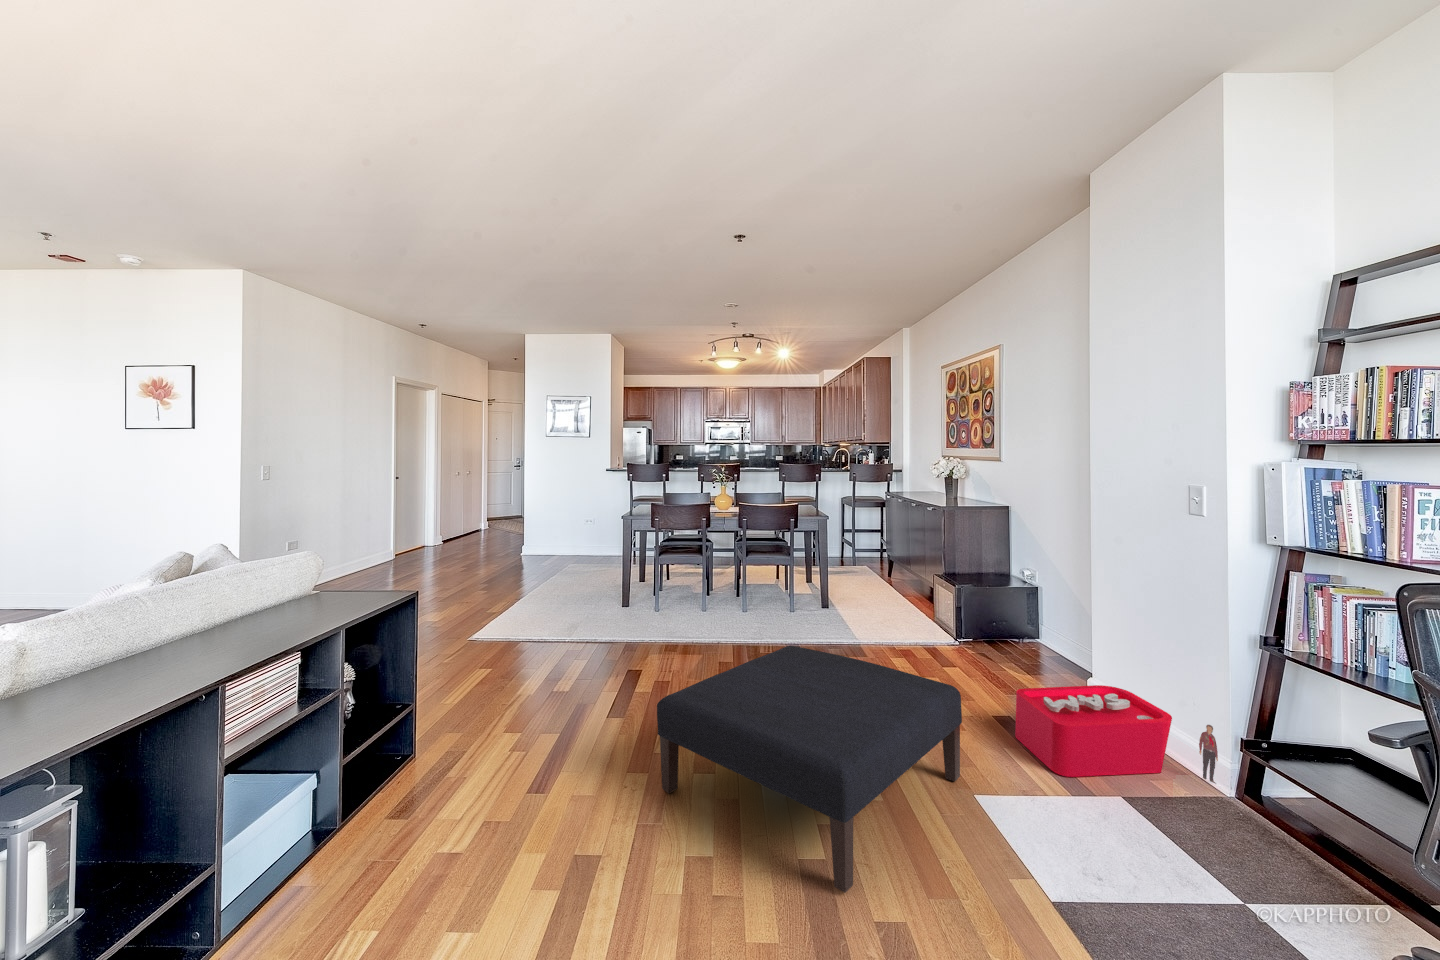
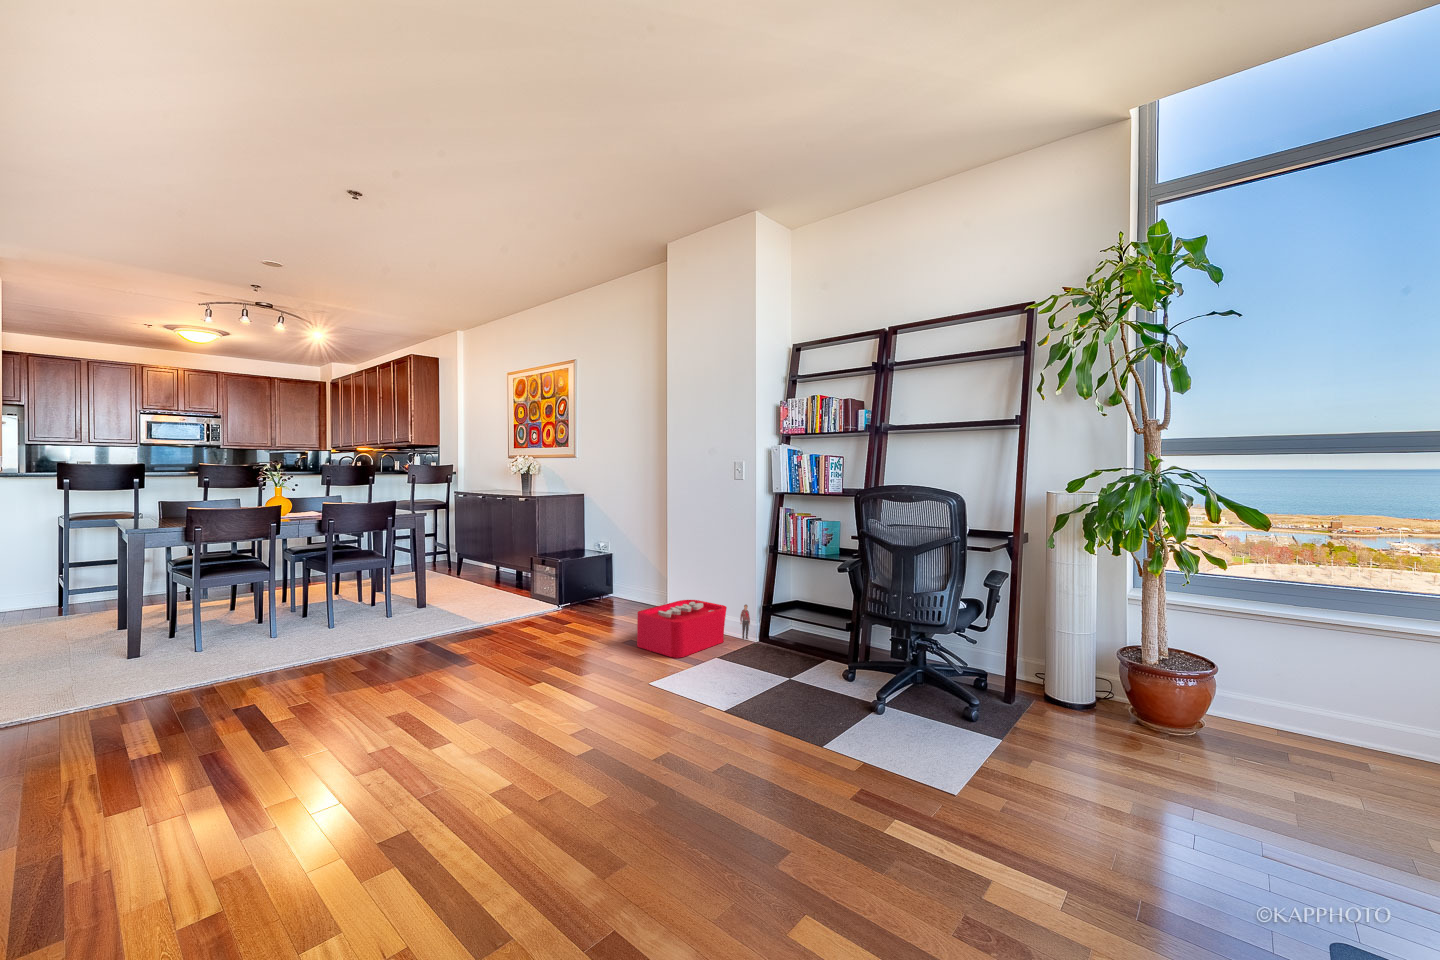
ottoman: present [657,646,962,893] -> none [364,605,624,768]

